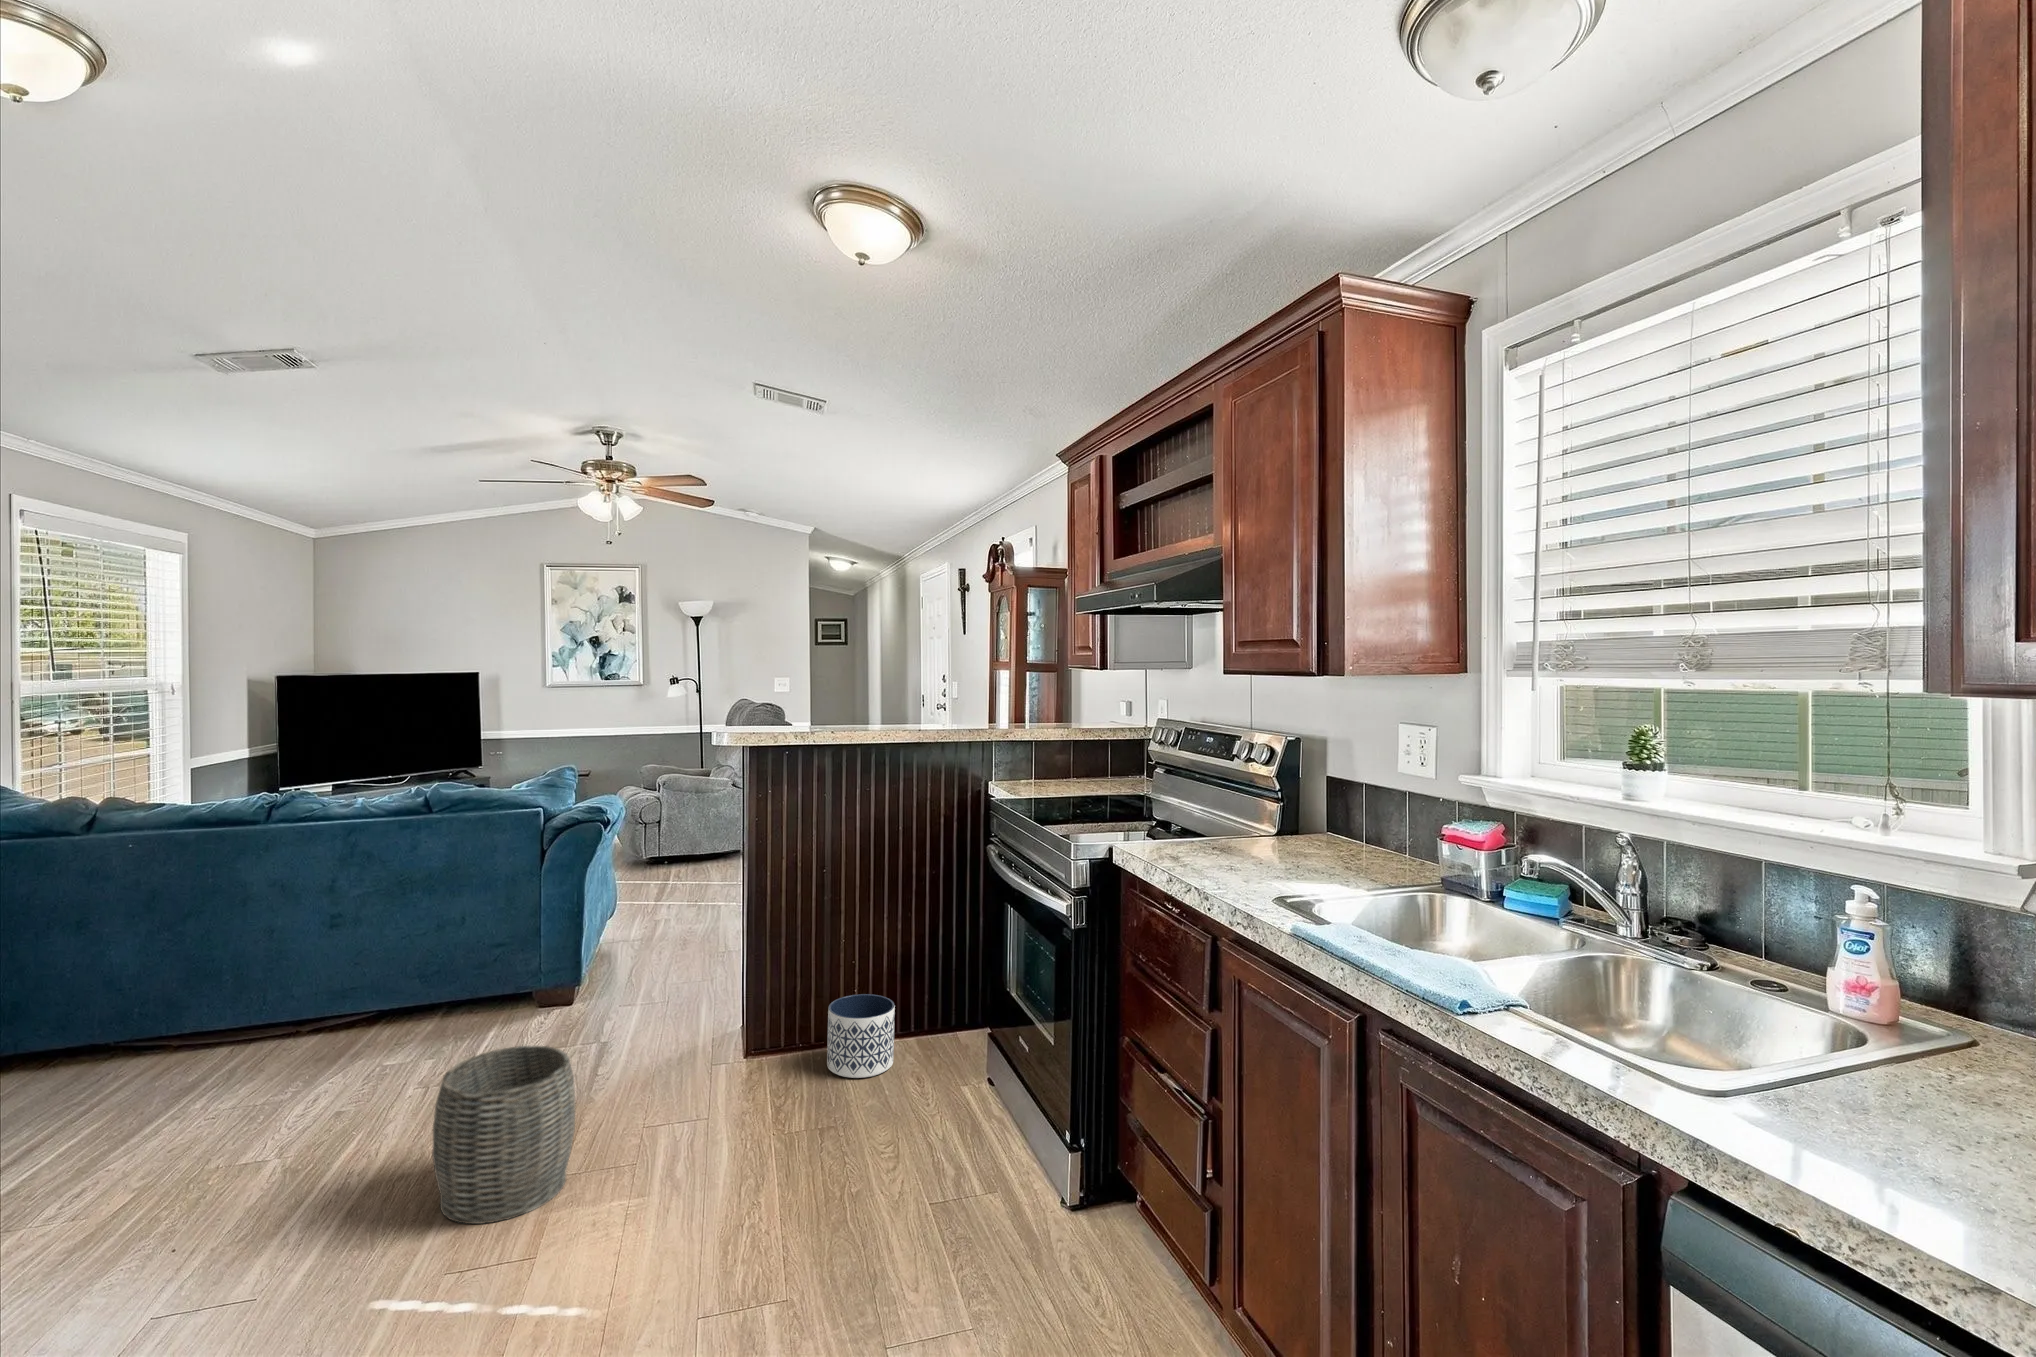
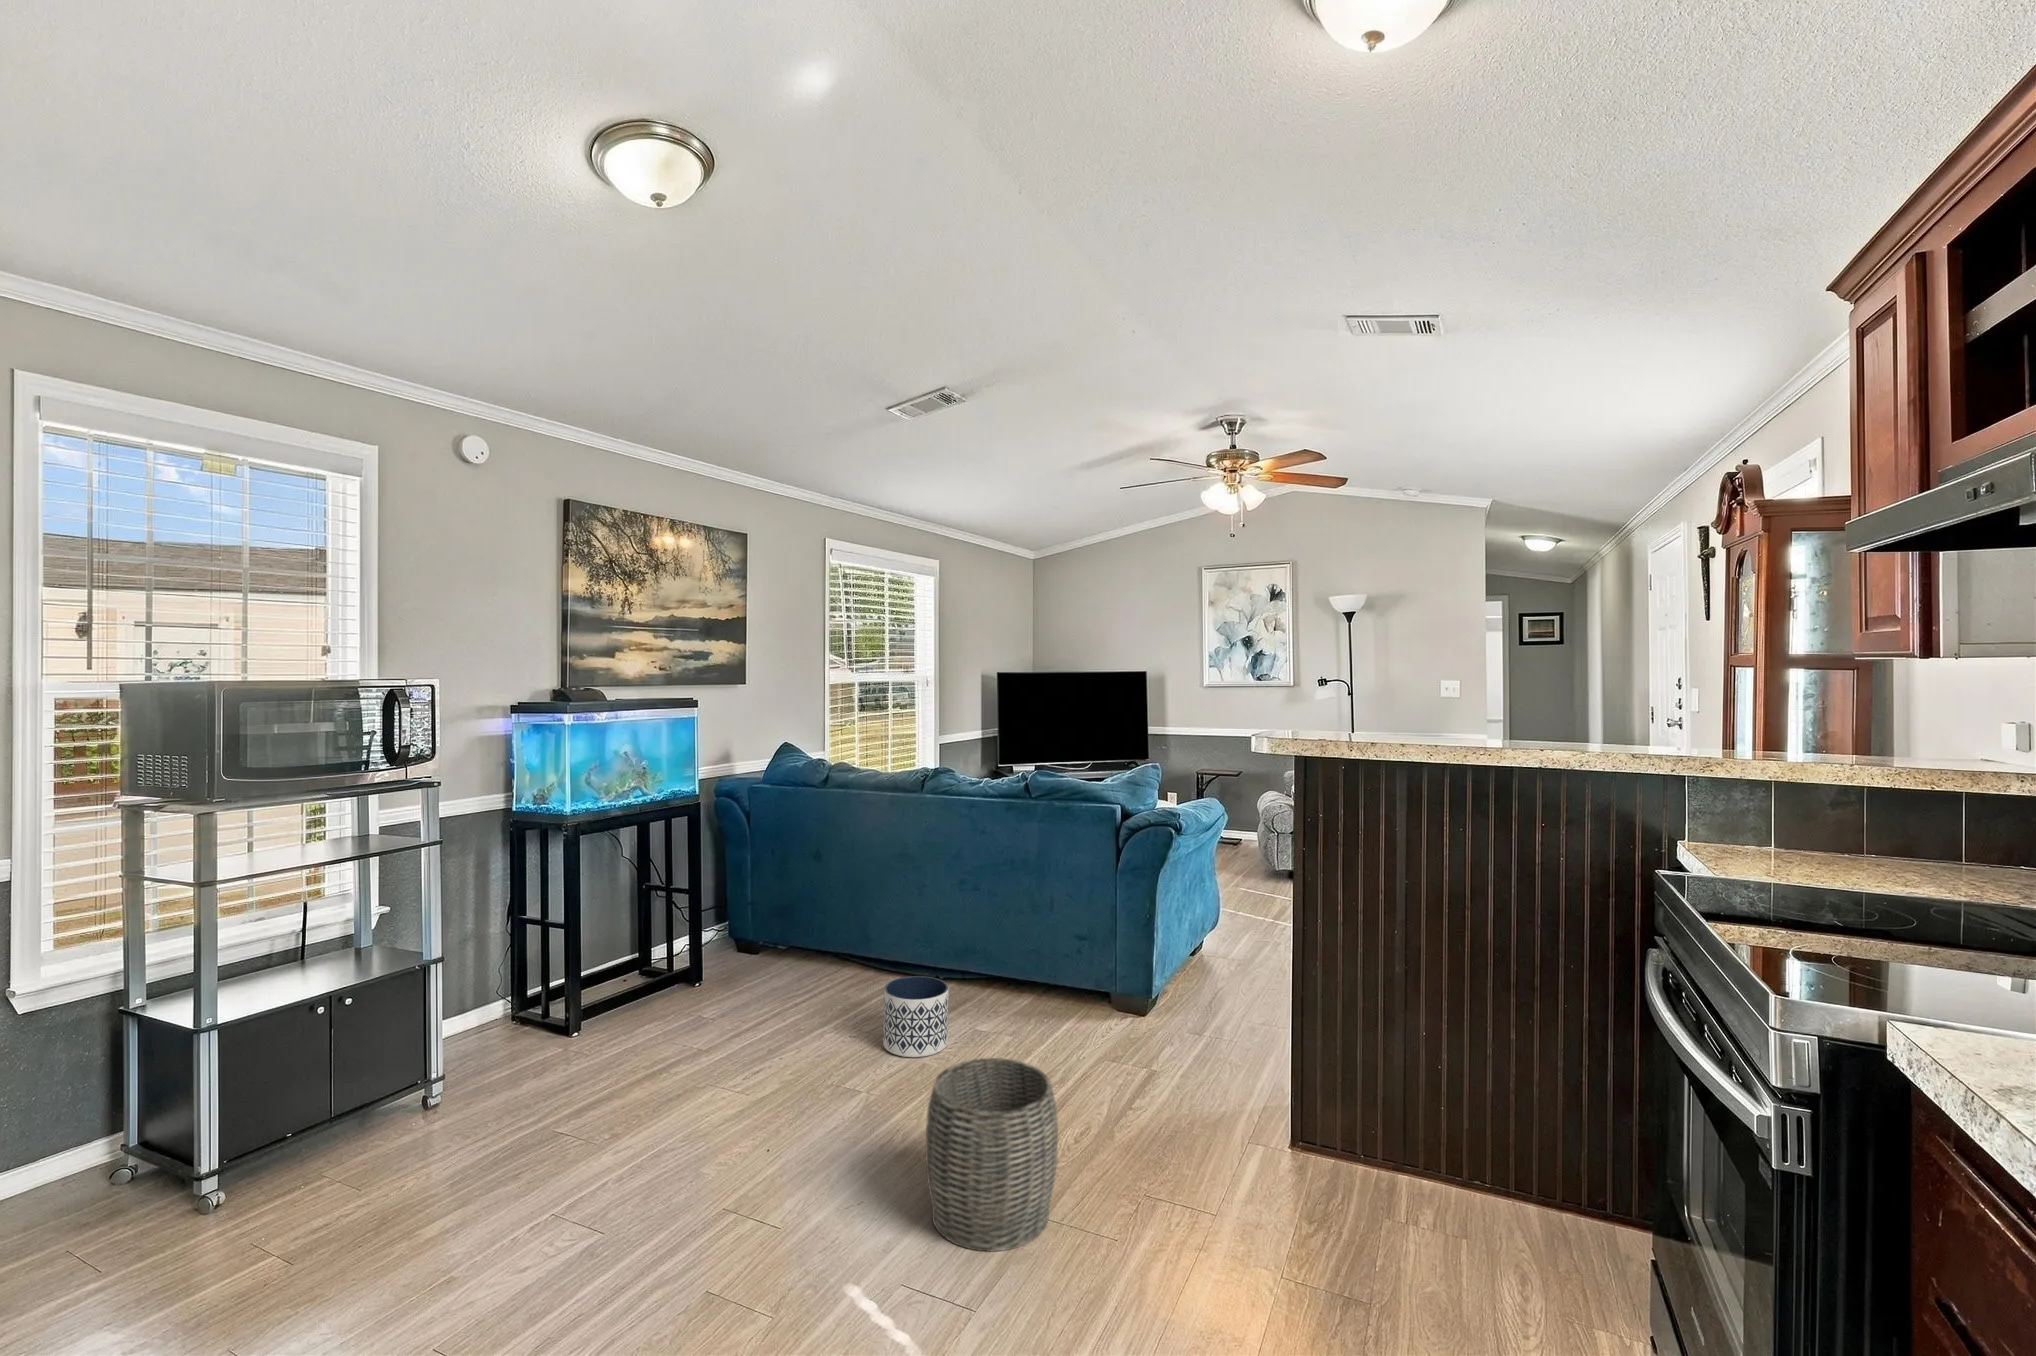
planter: present [827,994,895,1078] -> present [883,976,949,1057]

